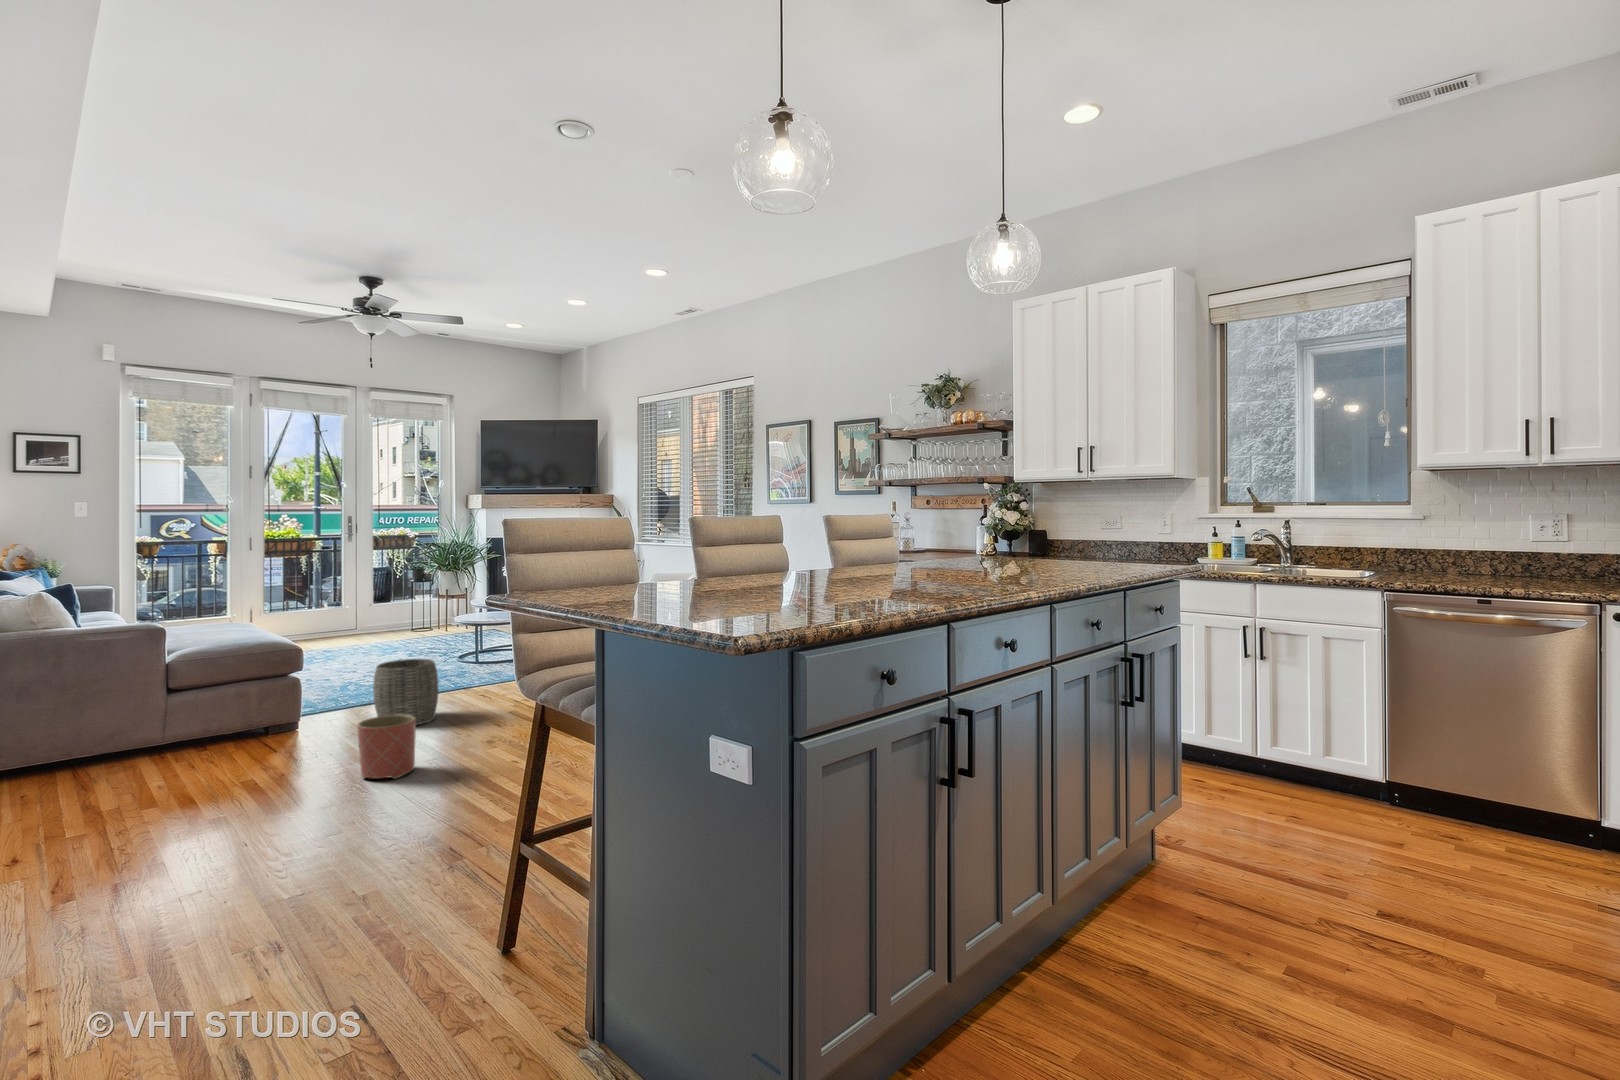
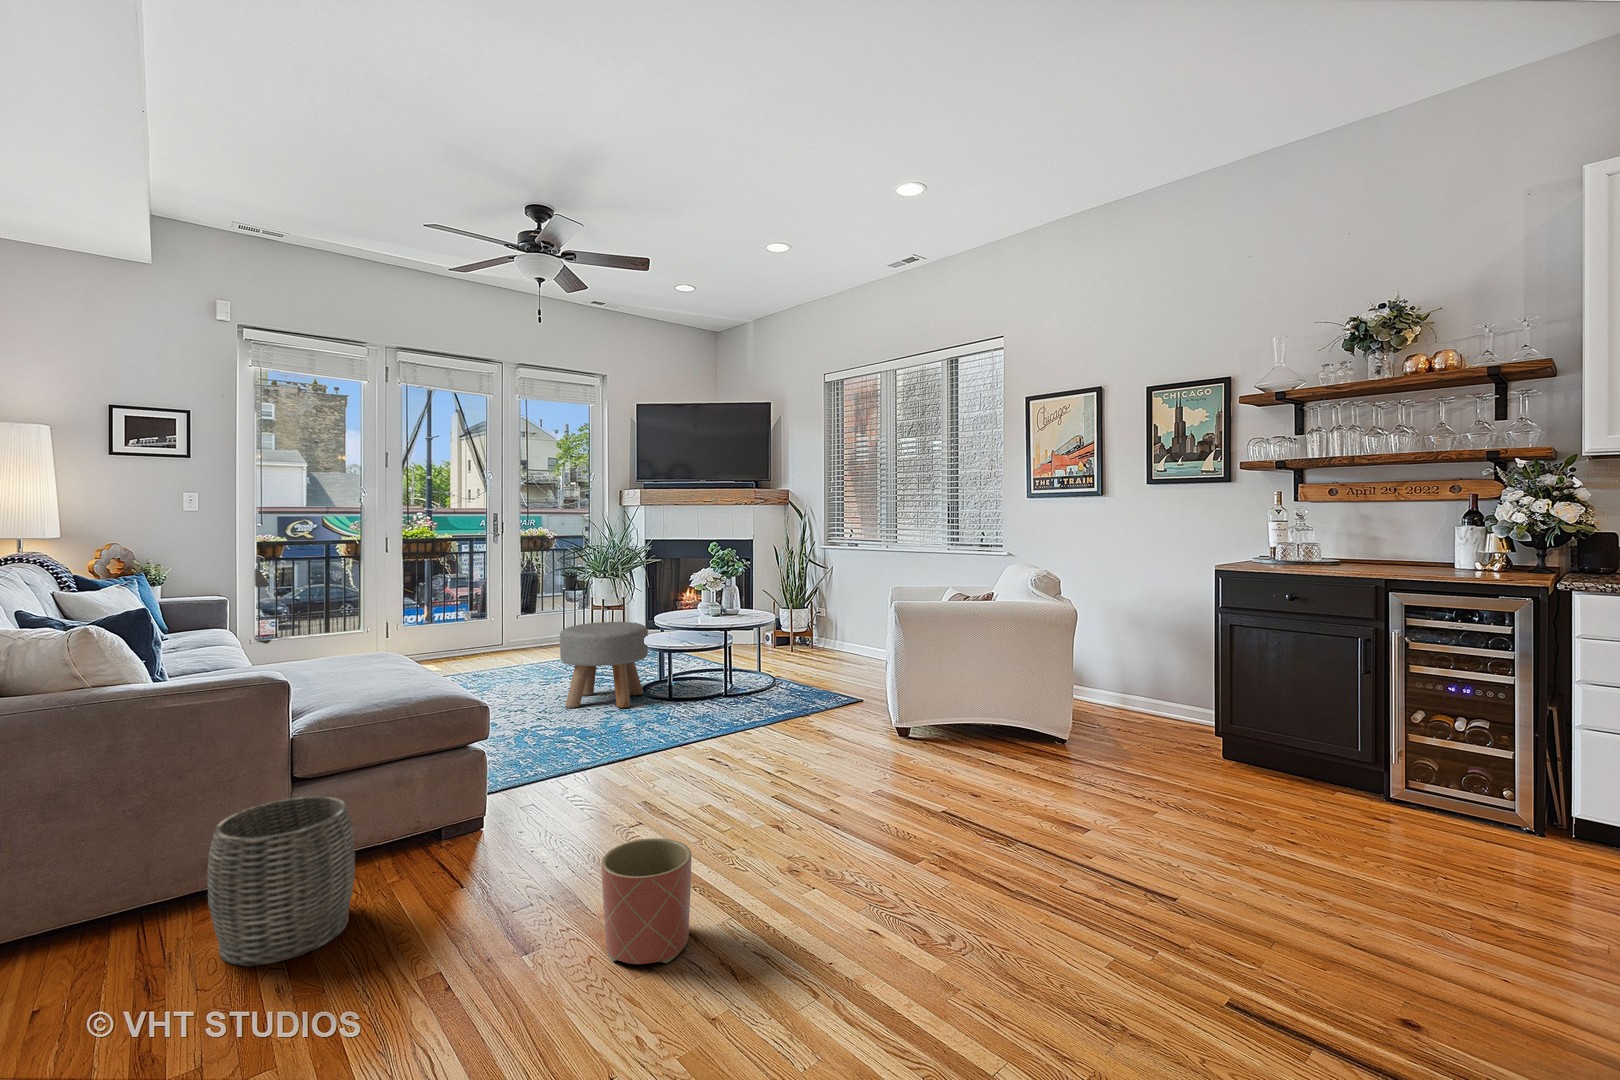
ottoman: none [392,603,466,669] -> present [560,622,648,708]
woven basket: present [373,659,439,725] -> present [207,796,355,966]

